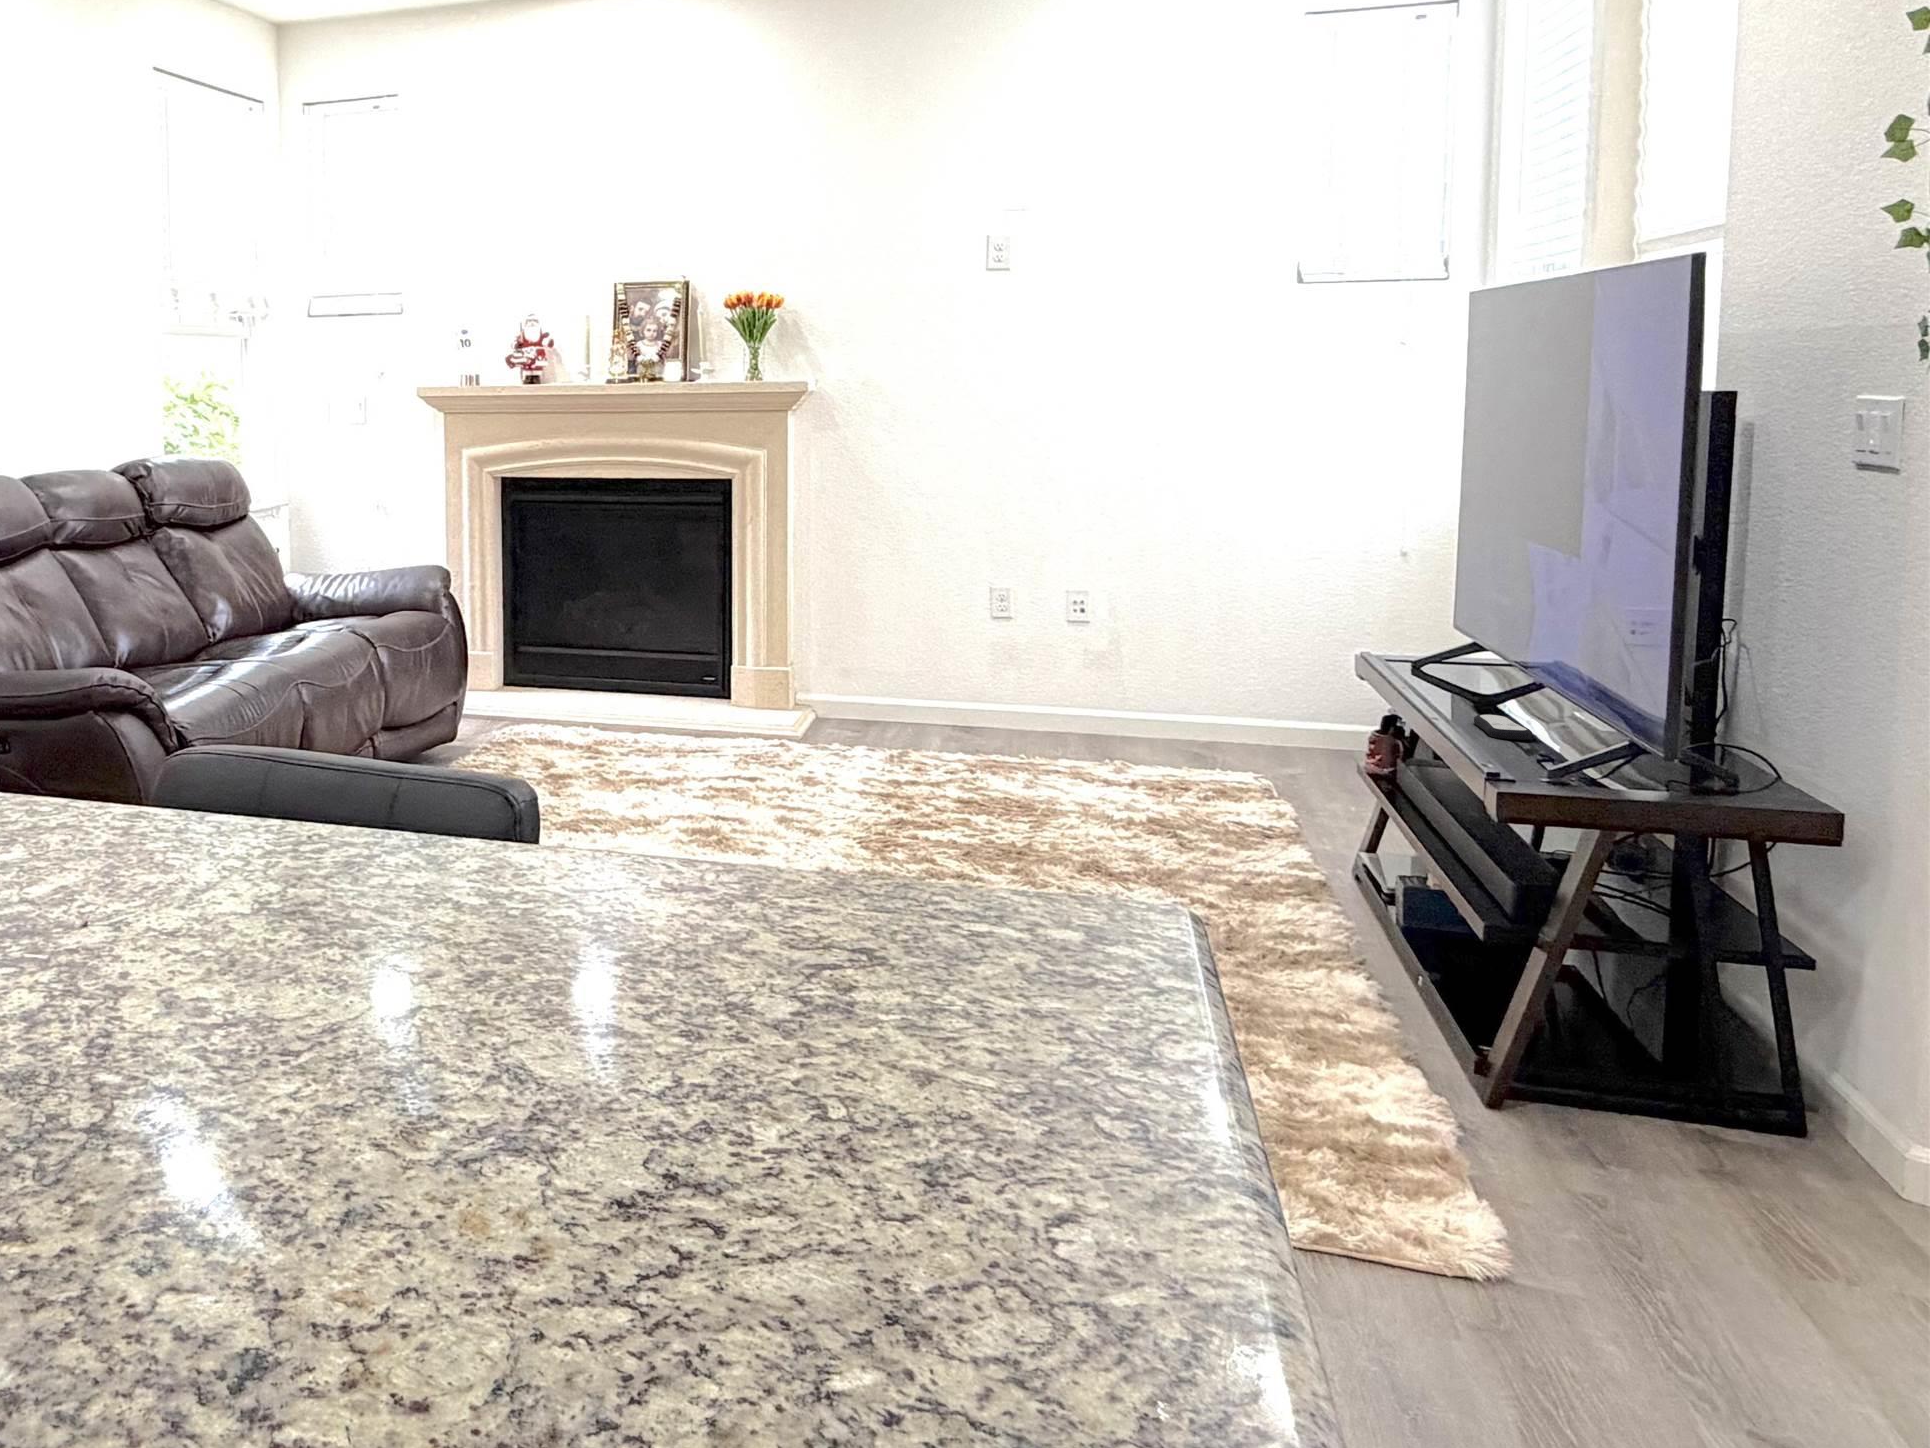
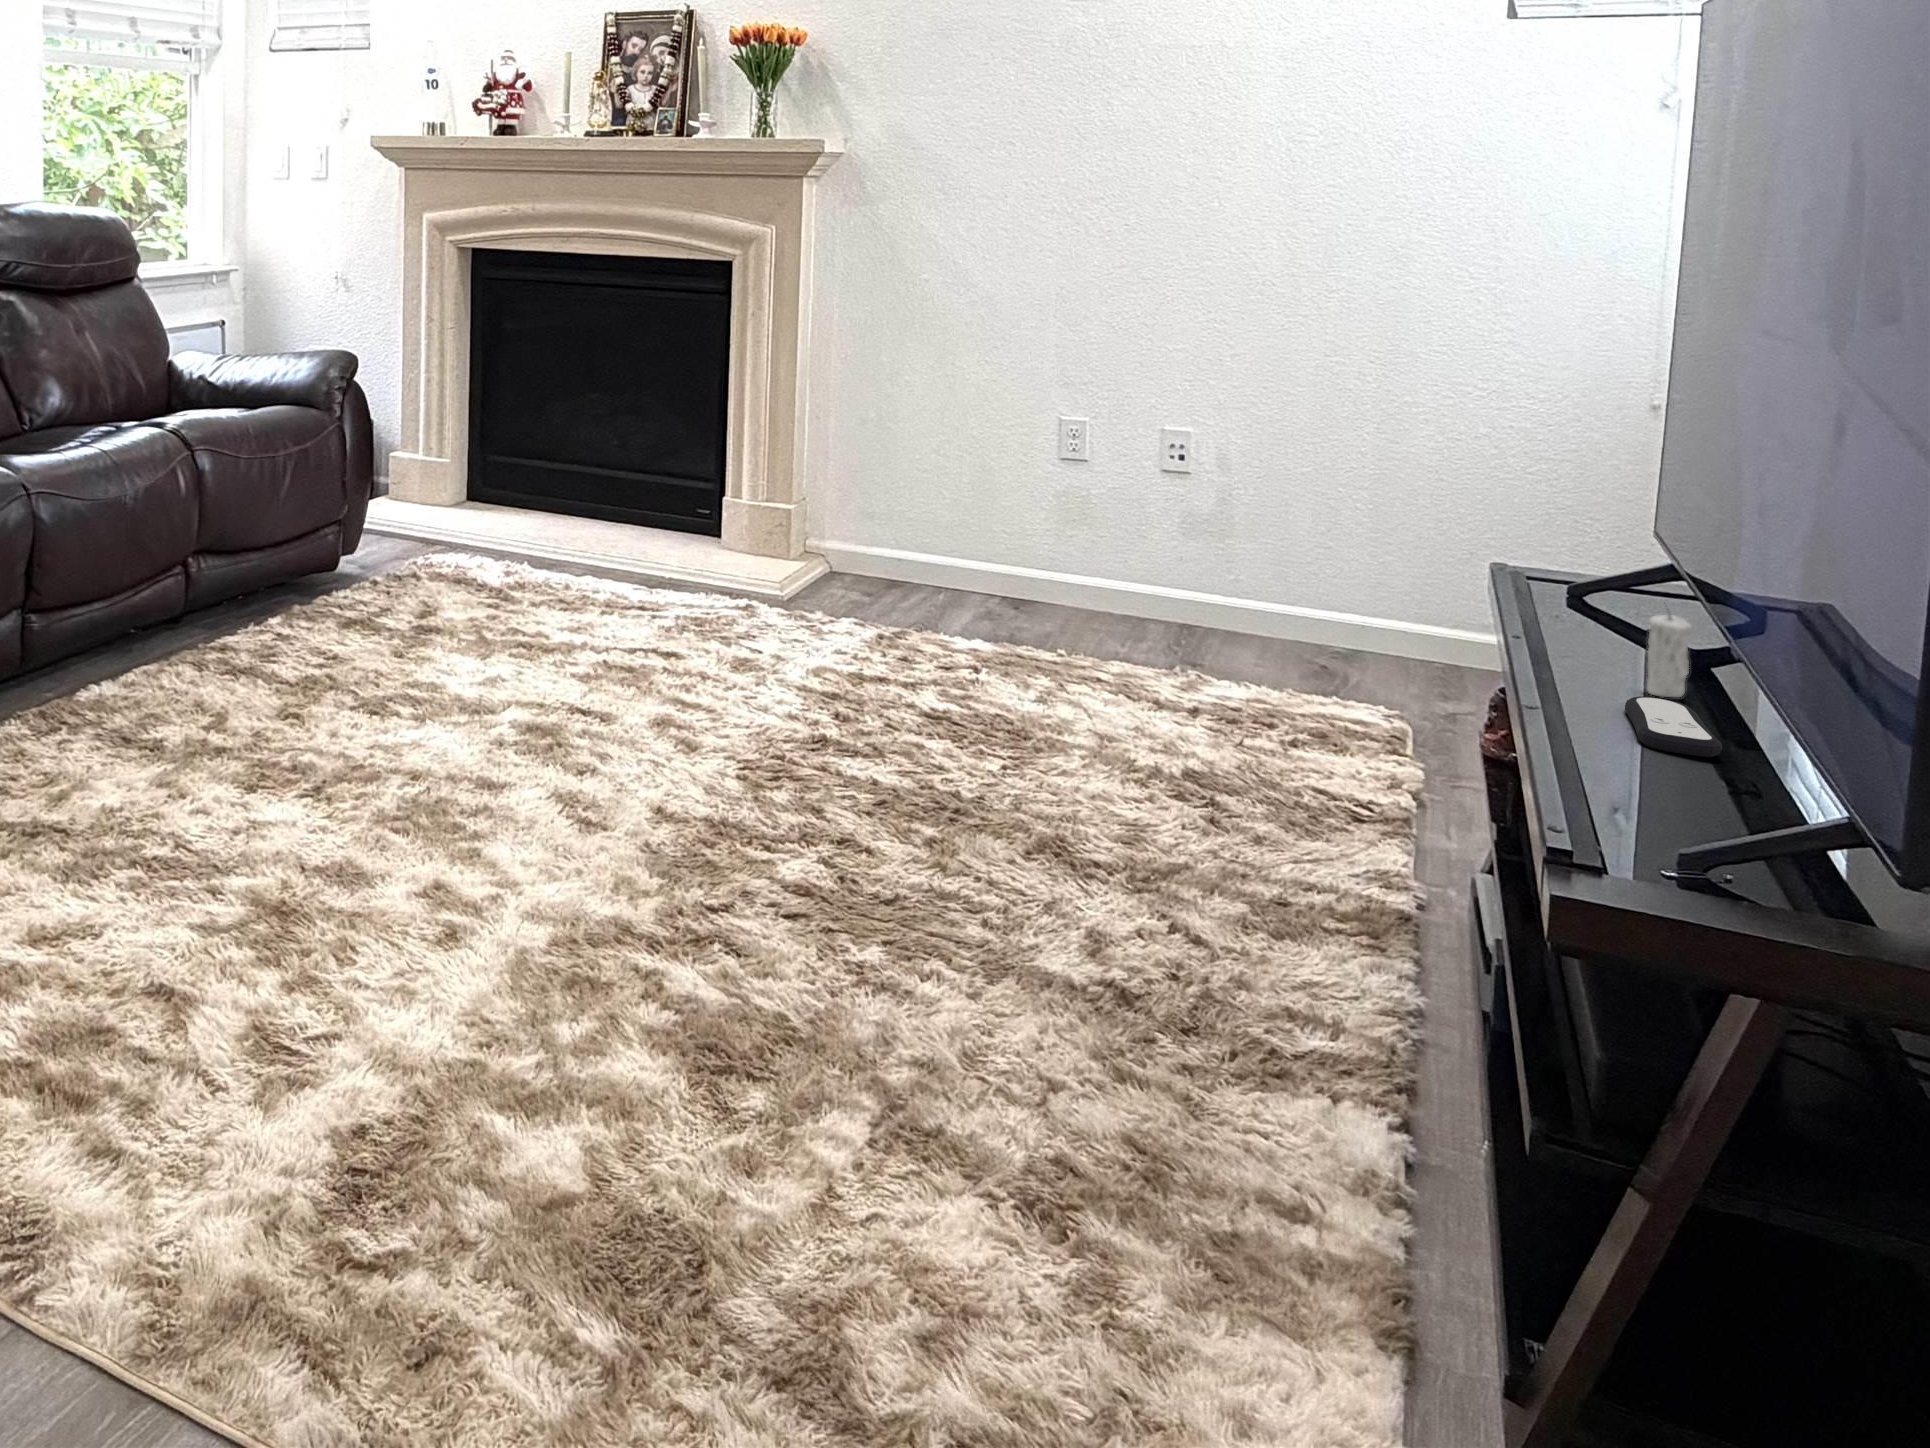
candle: none [1479,660,1503,716] -> present [1647,609,1691,697]

